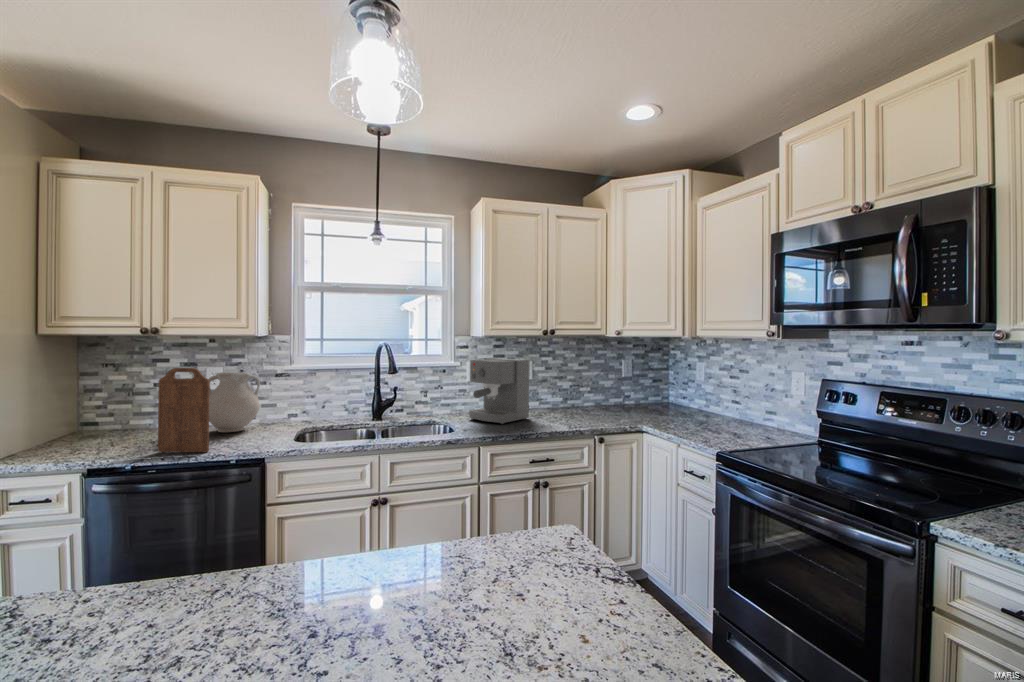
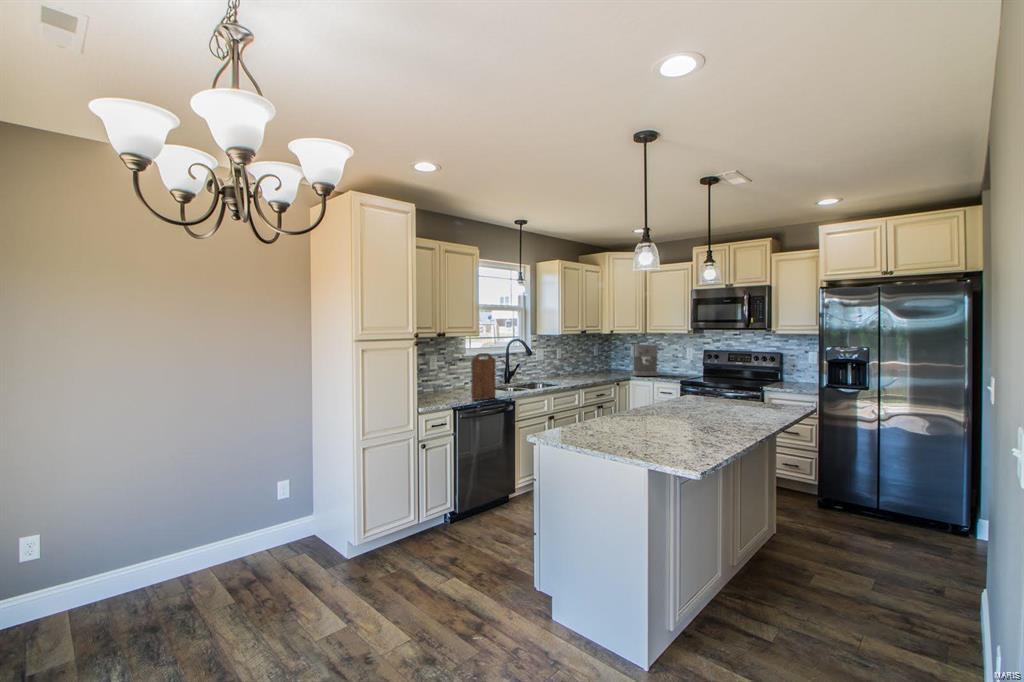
coffee maker: present [469,358,529,424] -> present [633,344,658,376]
vase: present [209,372,260,432] -> none [441,358,470,393]

